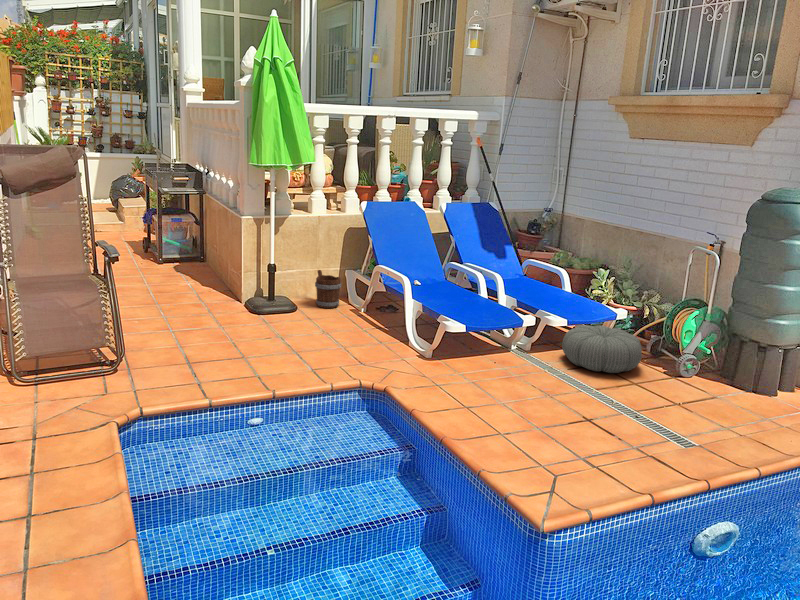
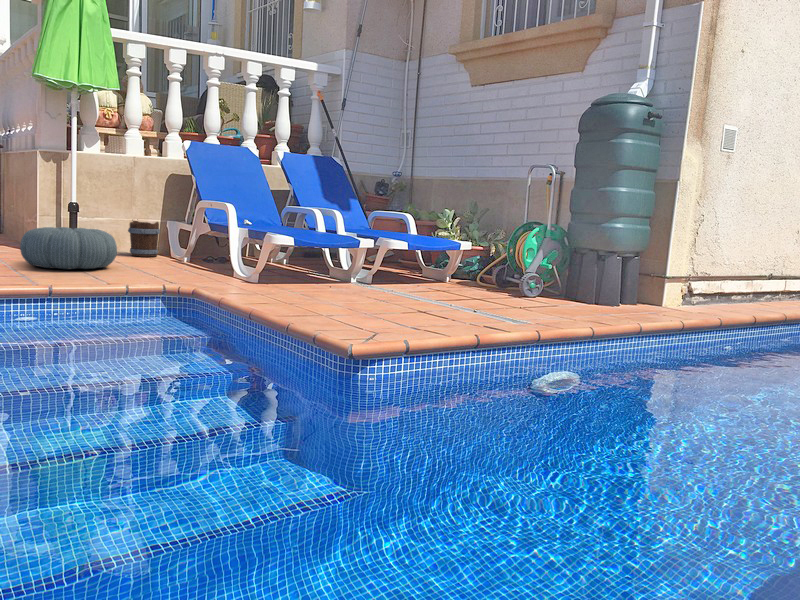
pouf: present [562,325,642,373] -> present [20,227,117,269]

